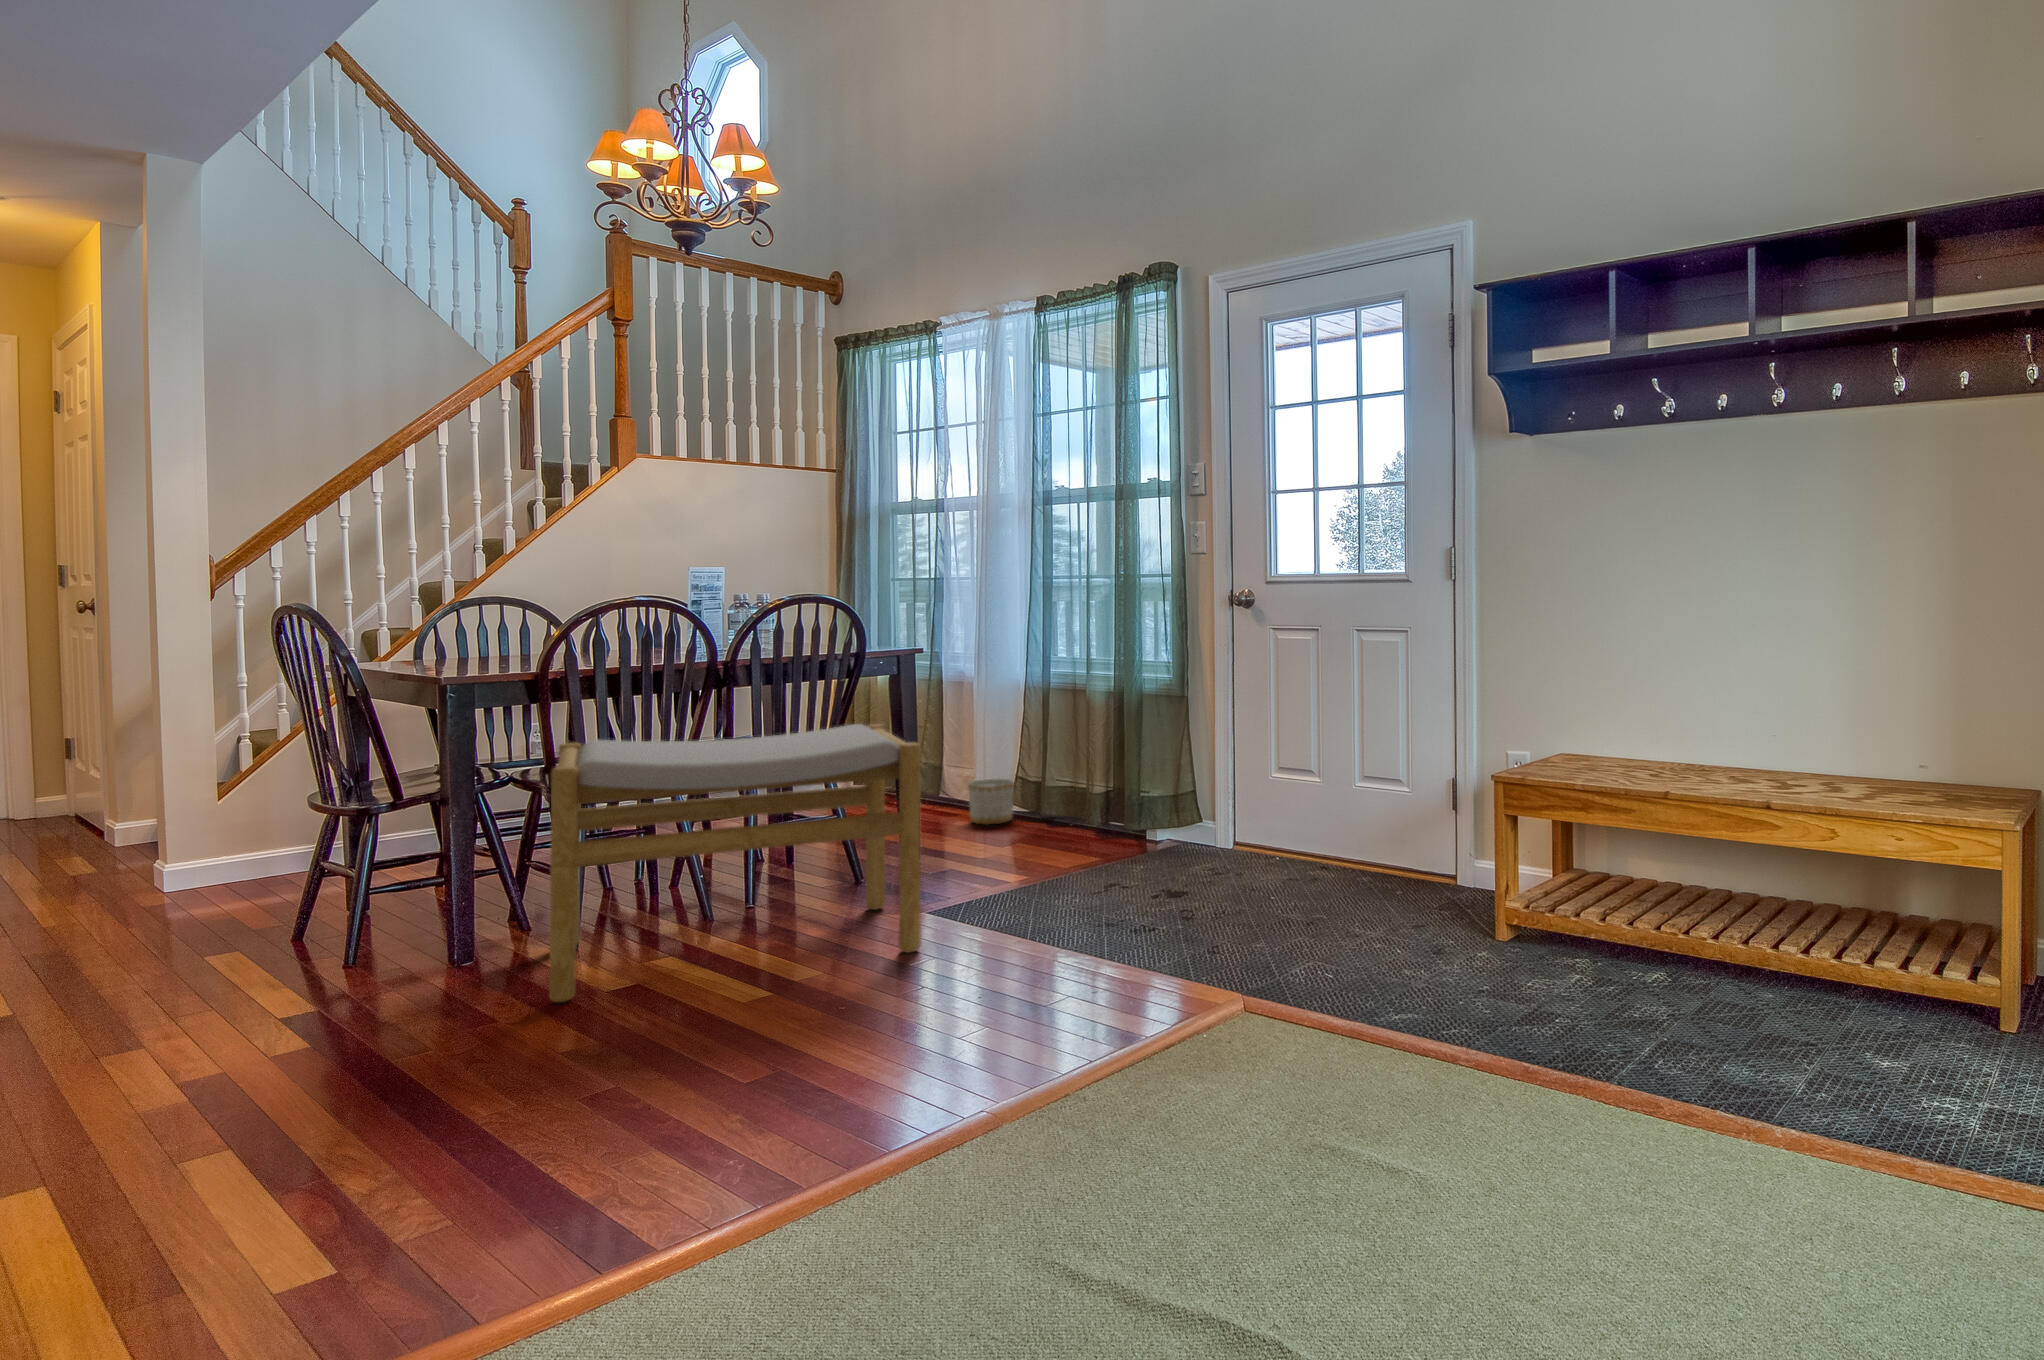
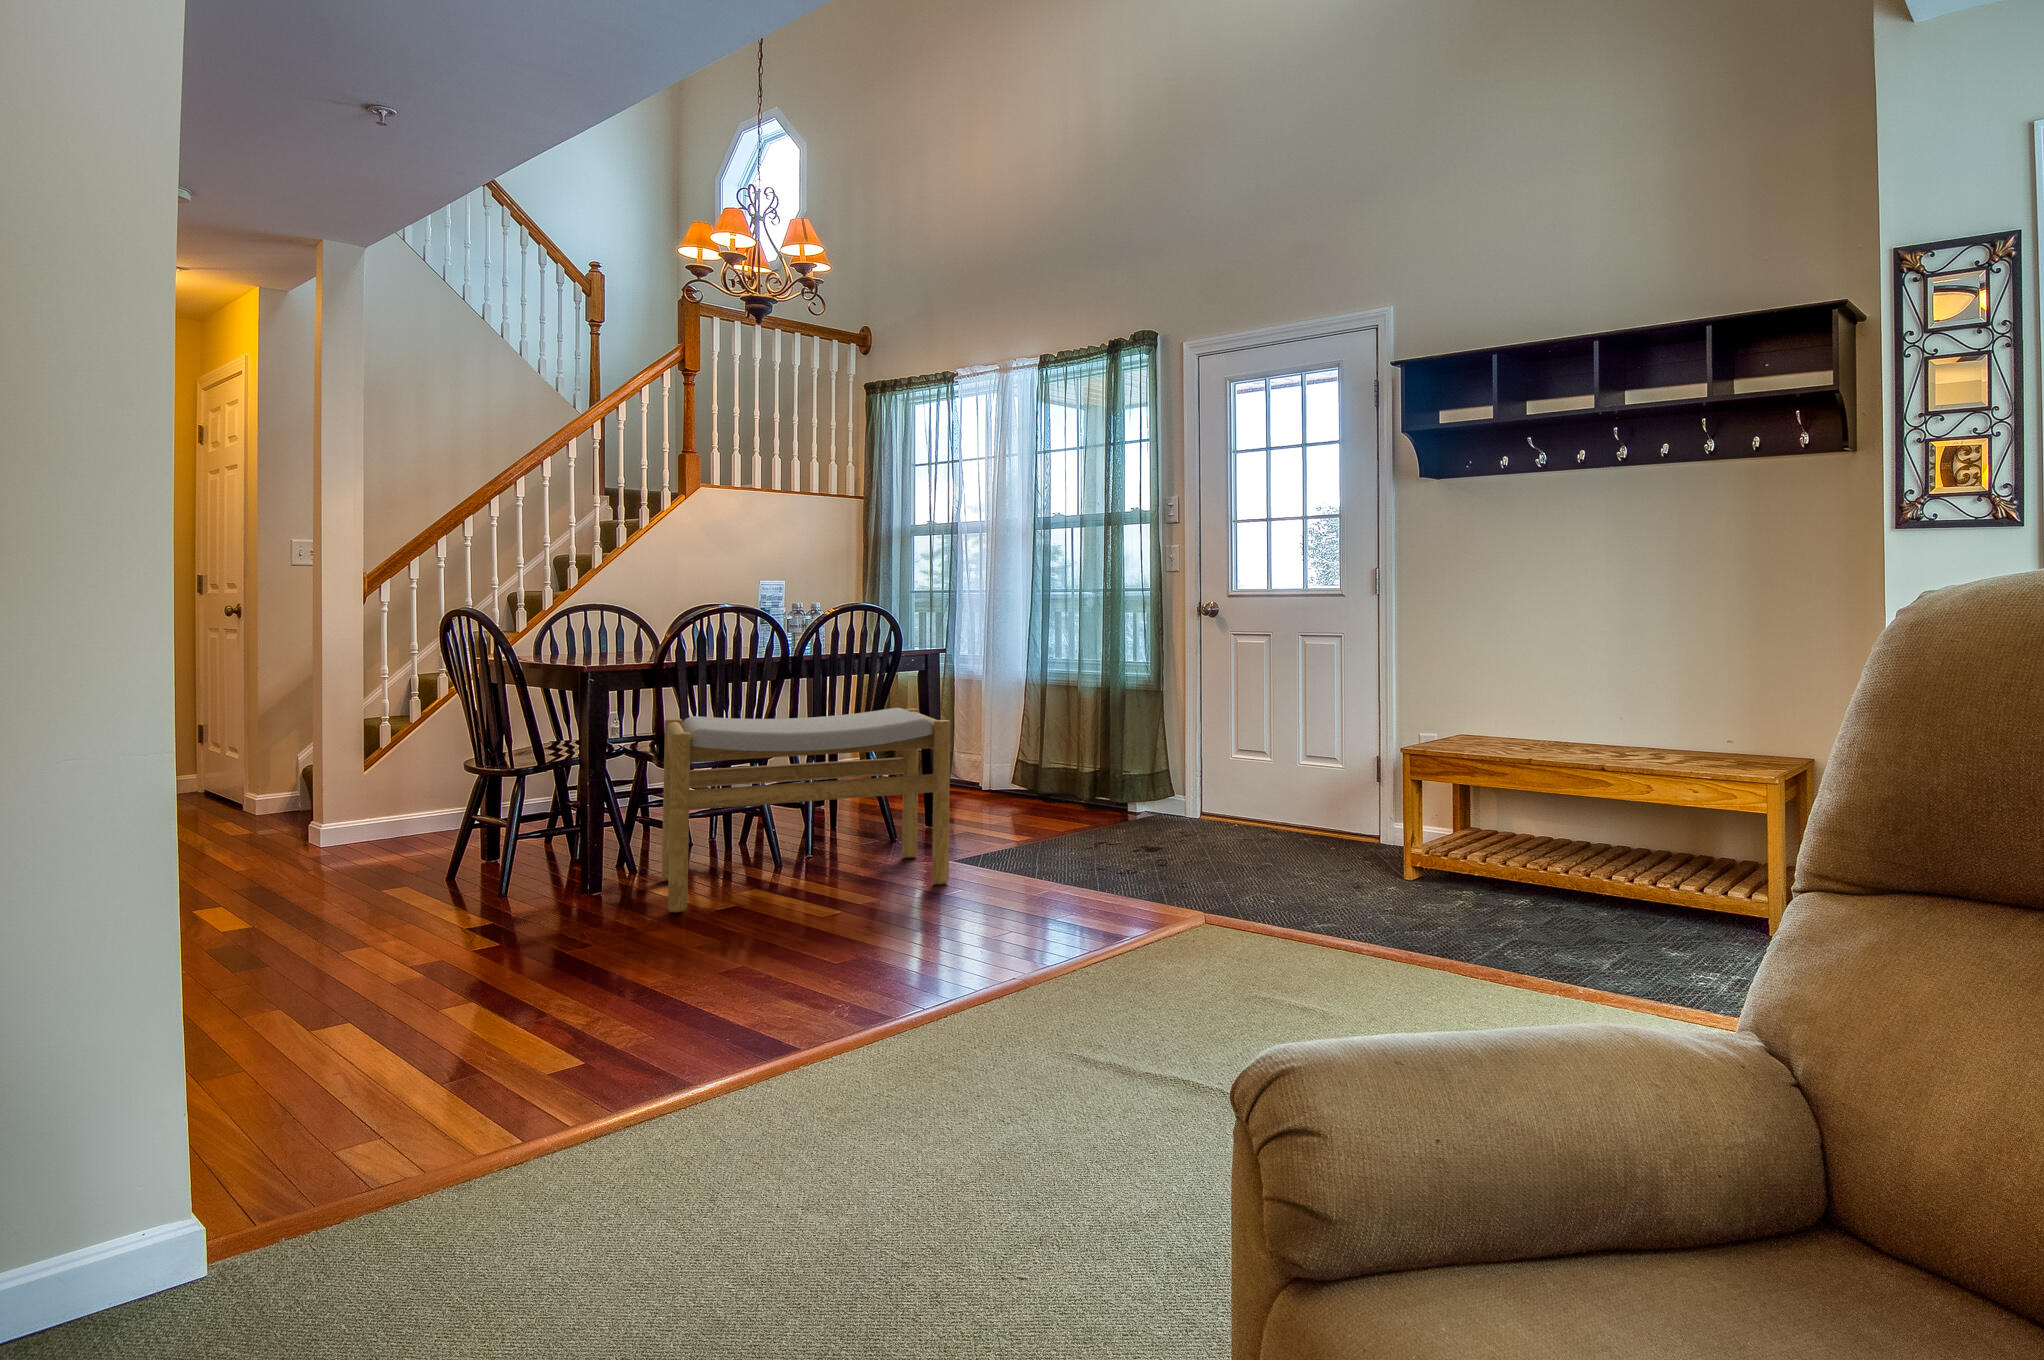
planter: present [968,778,1014,824] -> none [981,763,1020,801]

